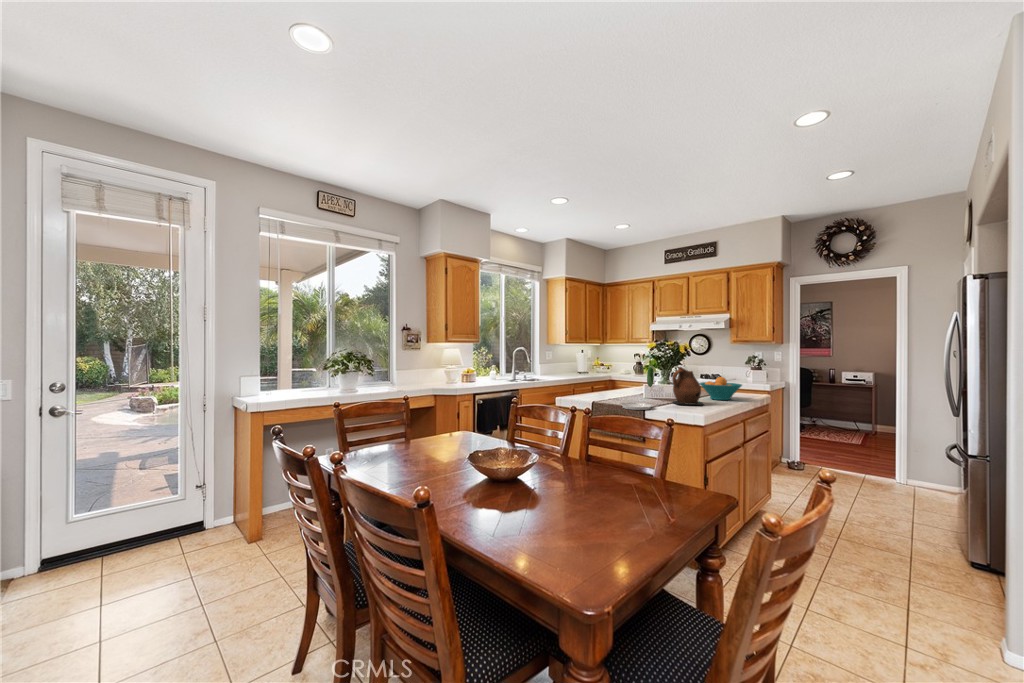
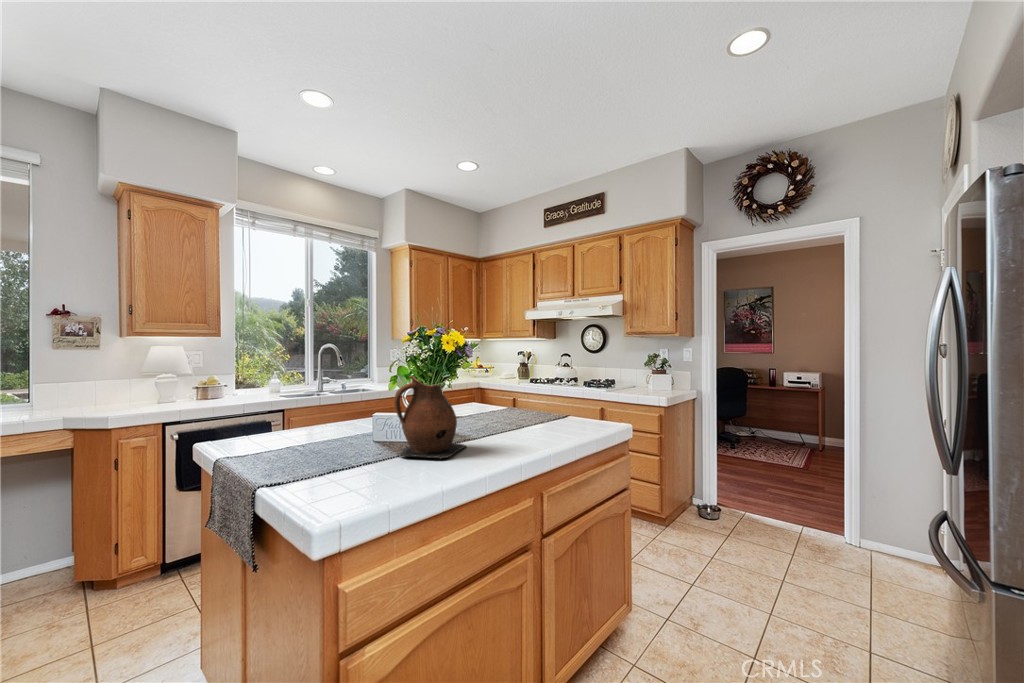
plate: present [621,367,654,410] -> none [245,378,331,480]
fruit bowl: present [700,377,742,400] -> none [486,393,560,439]

